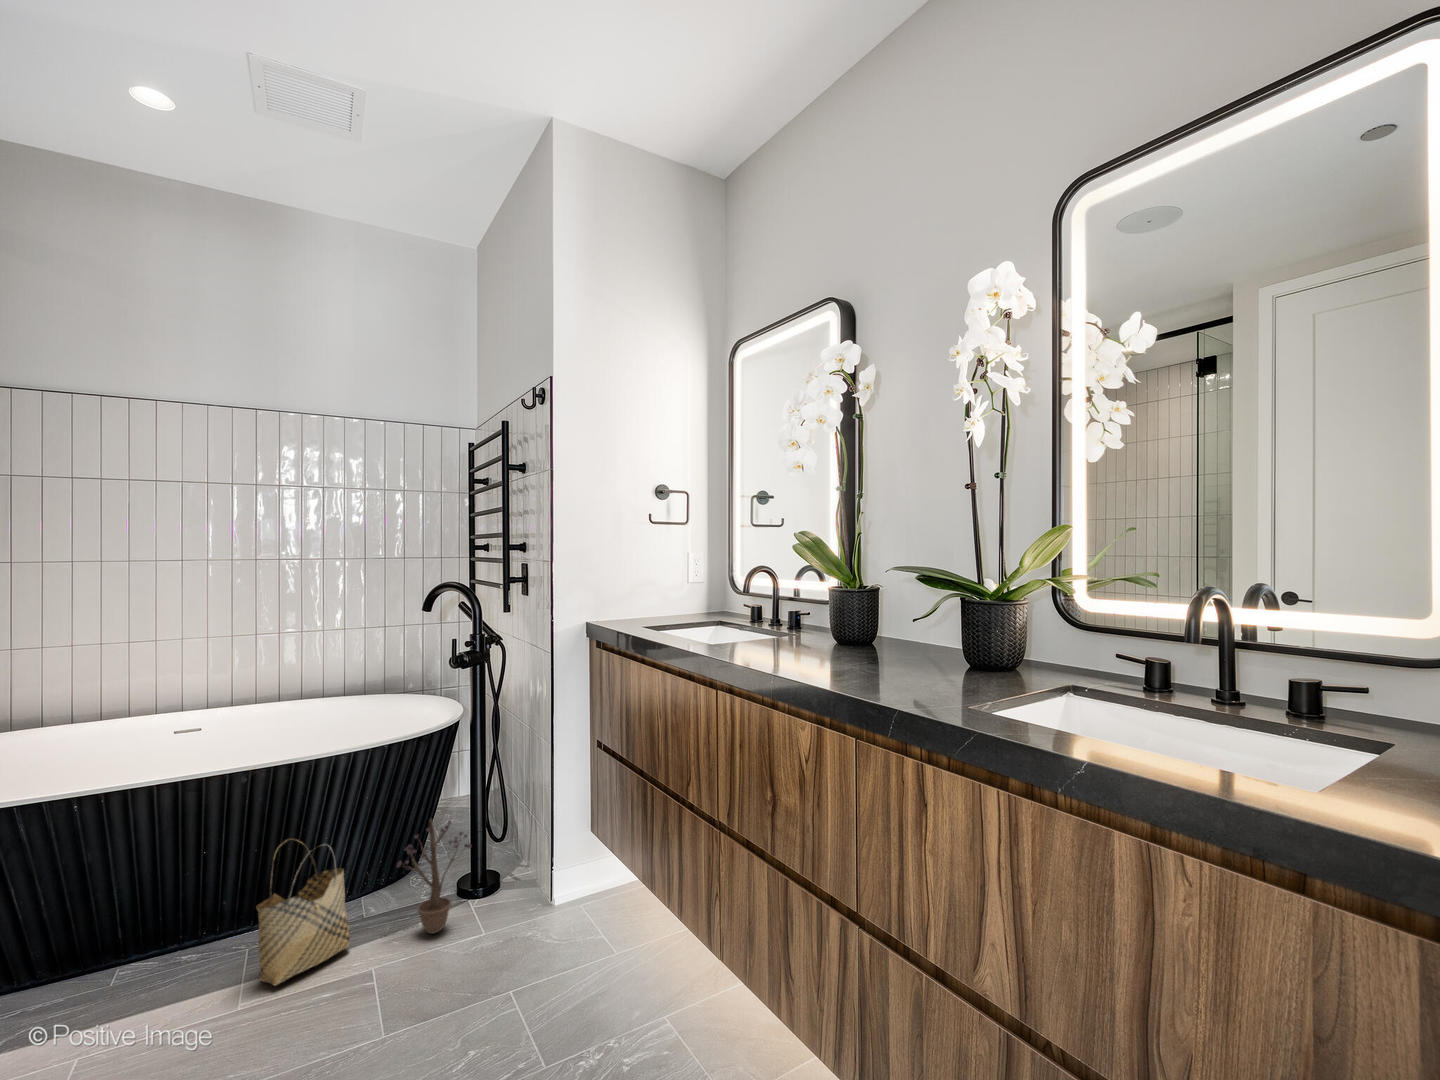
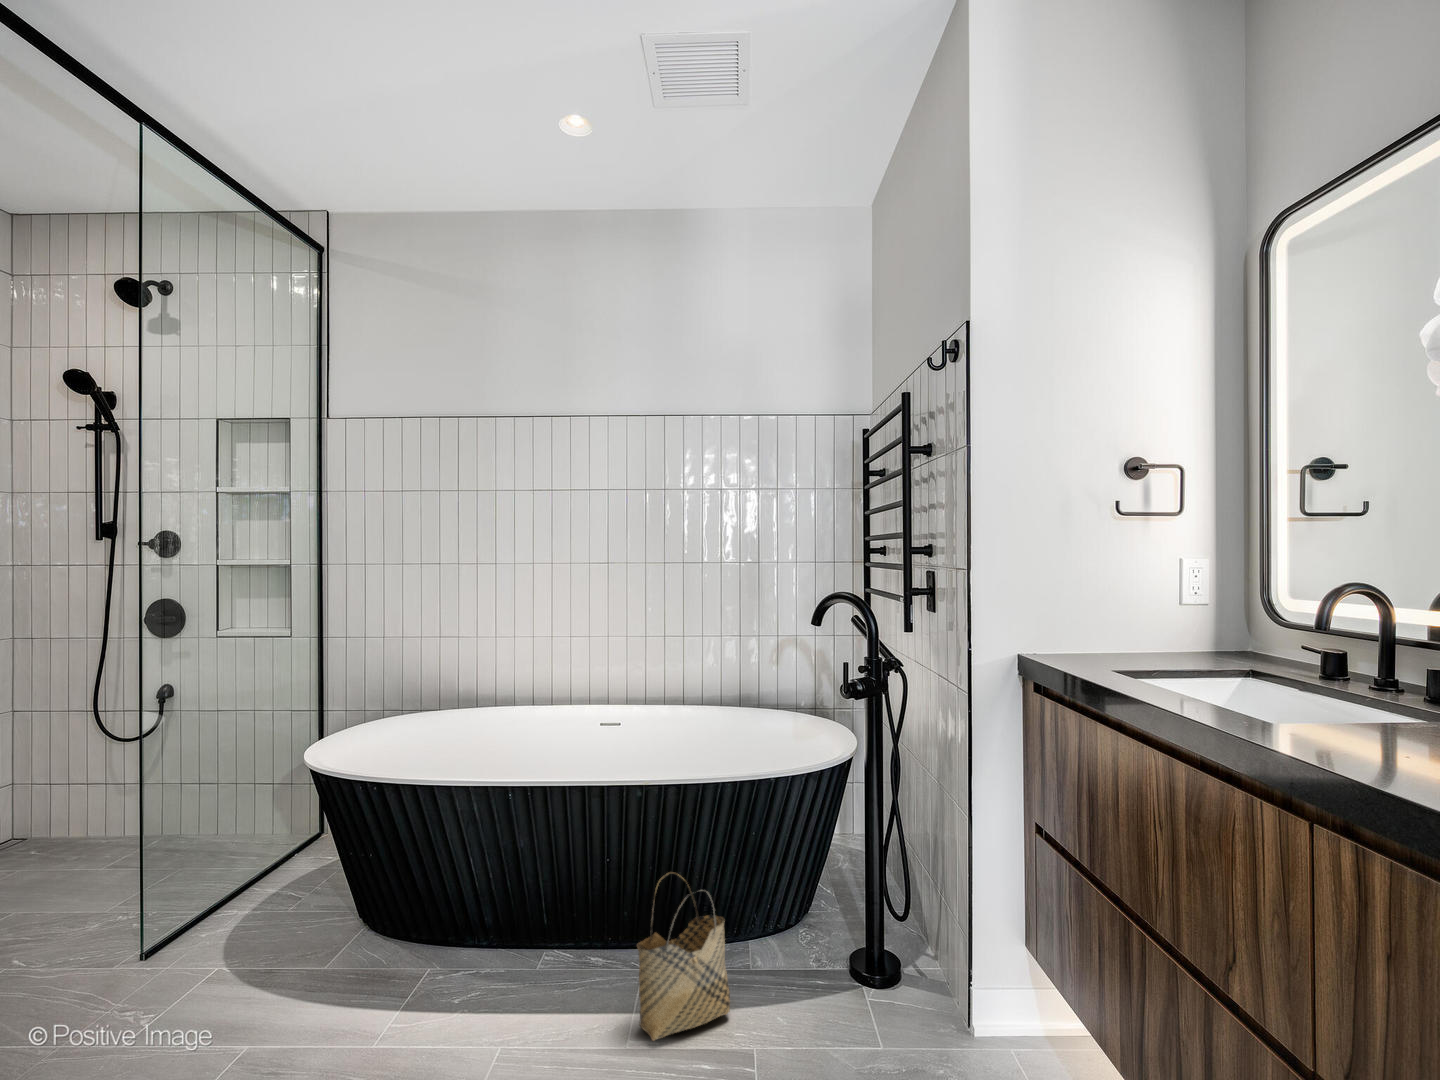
decorative plant: present [384,819,471,937] -> none [761,882,866,1027]

